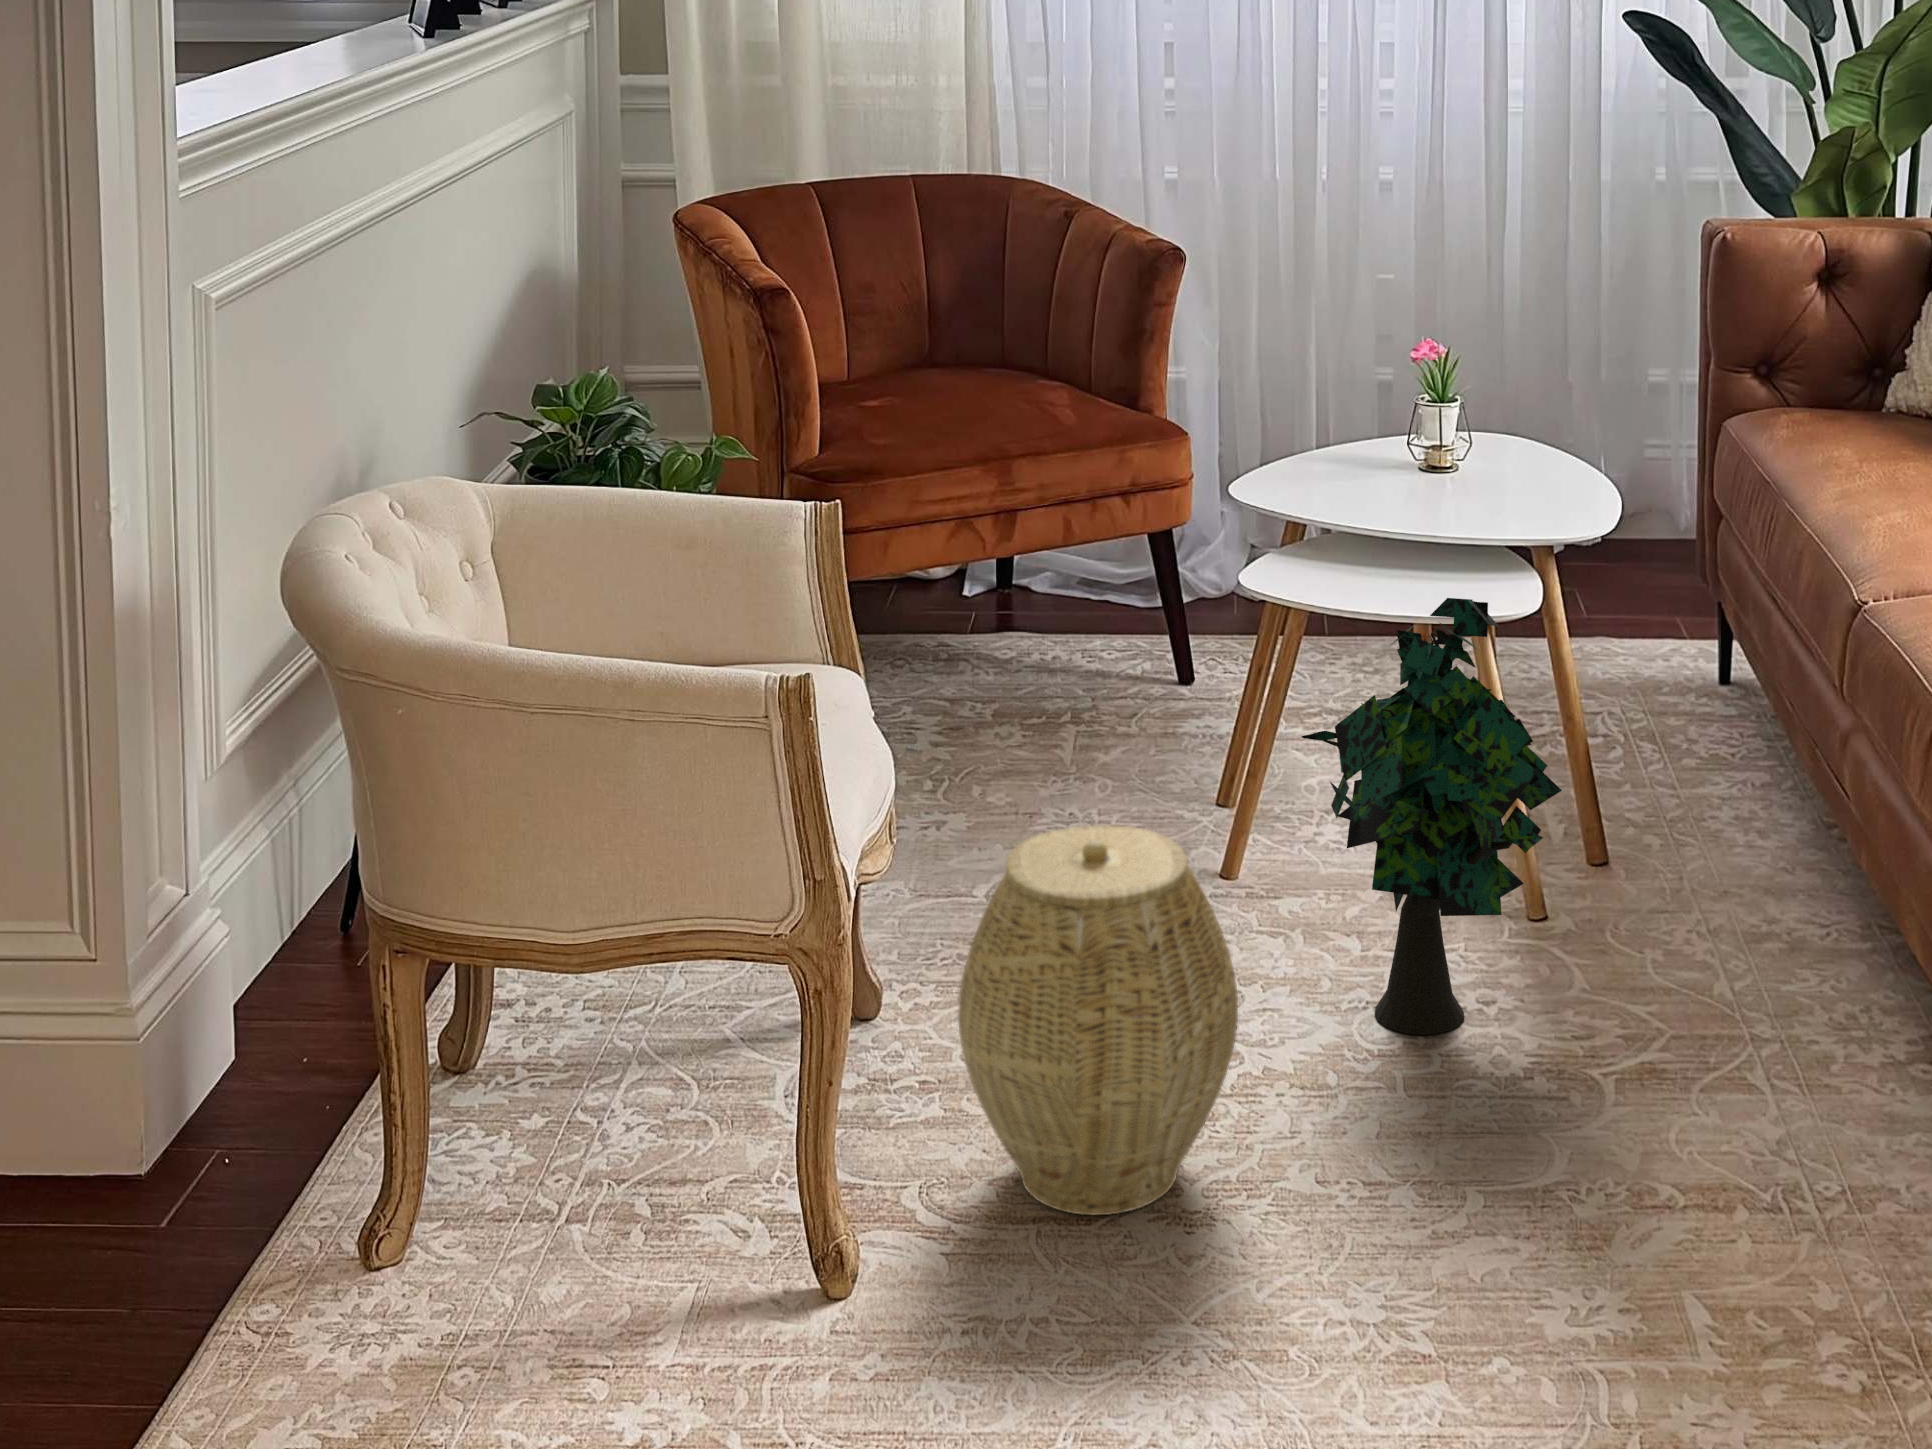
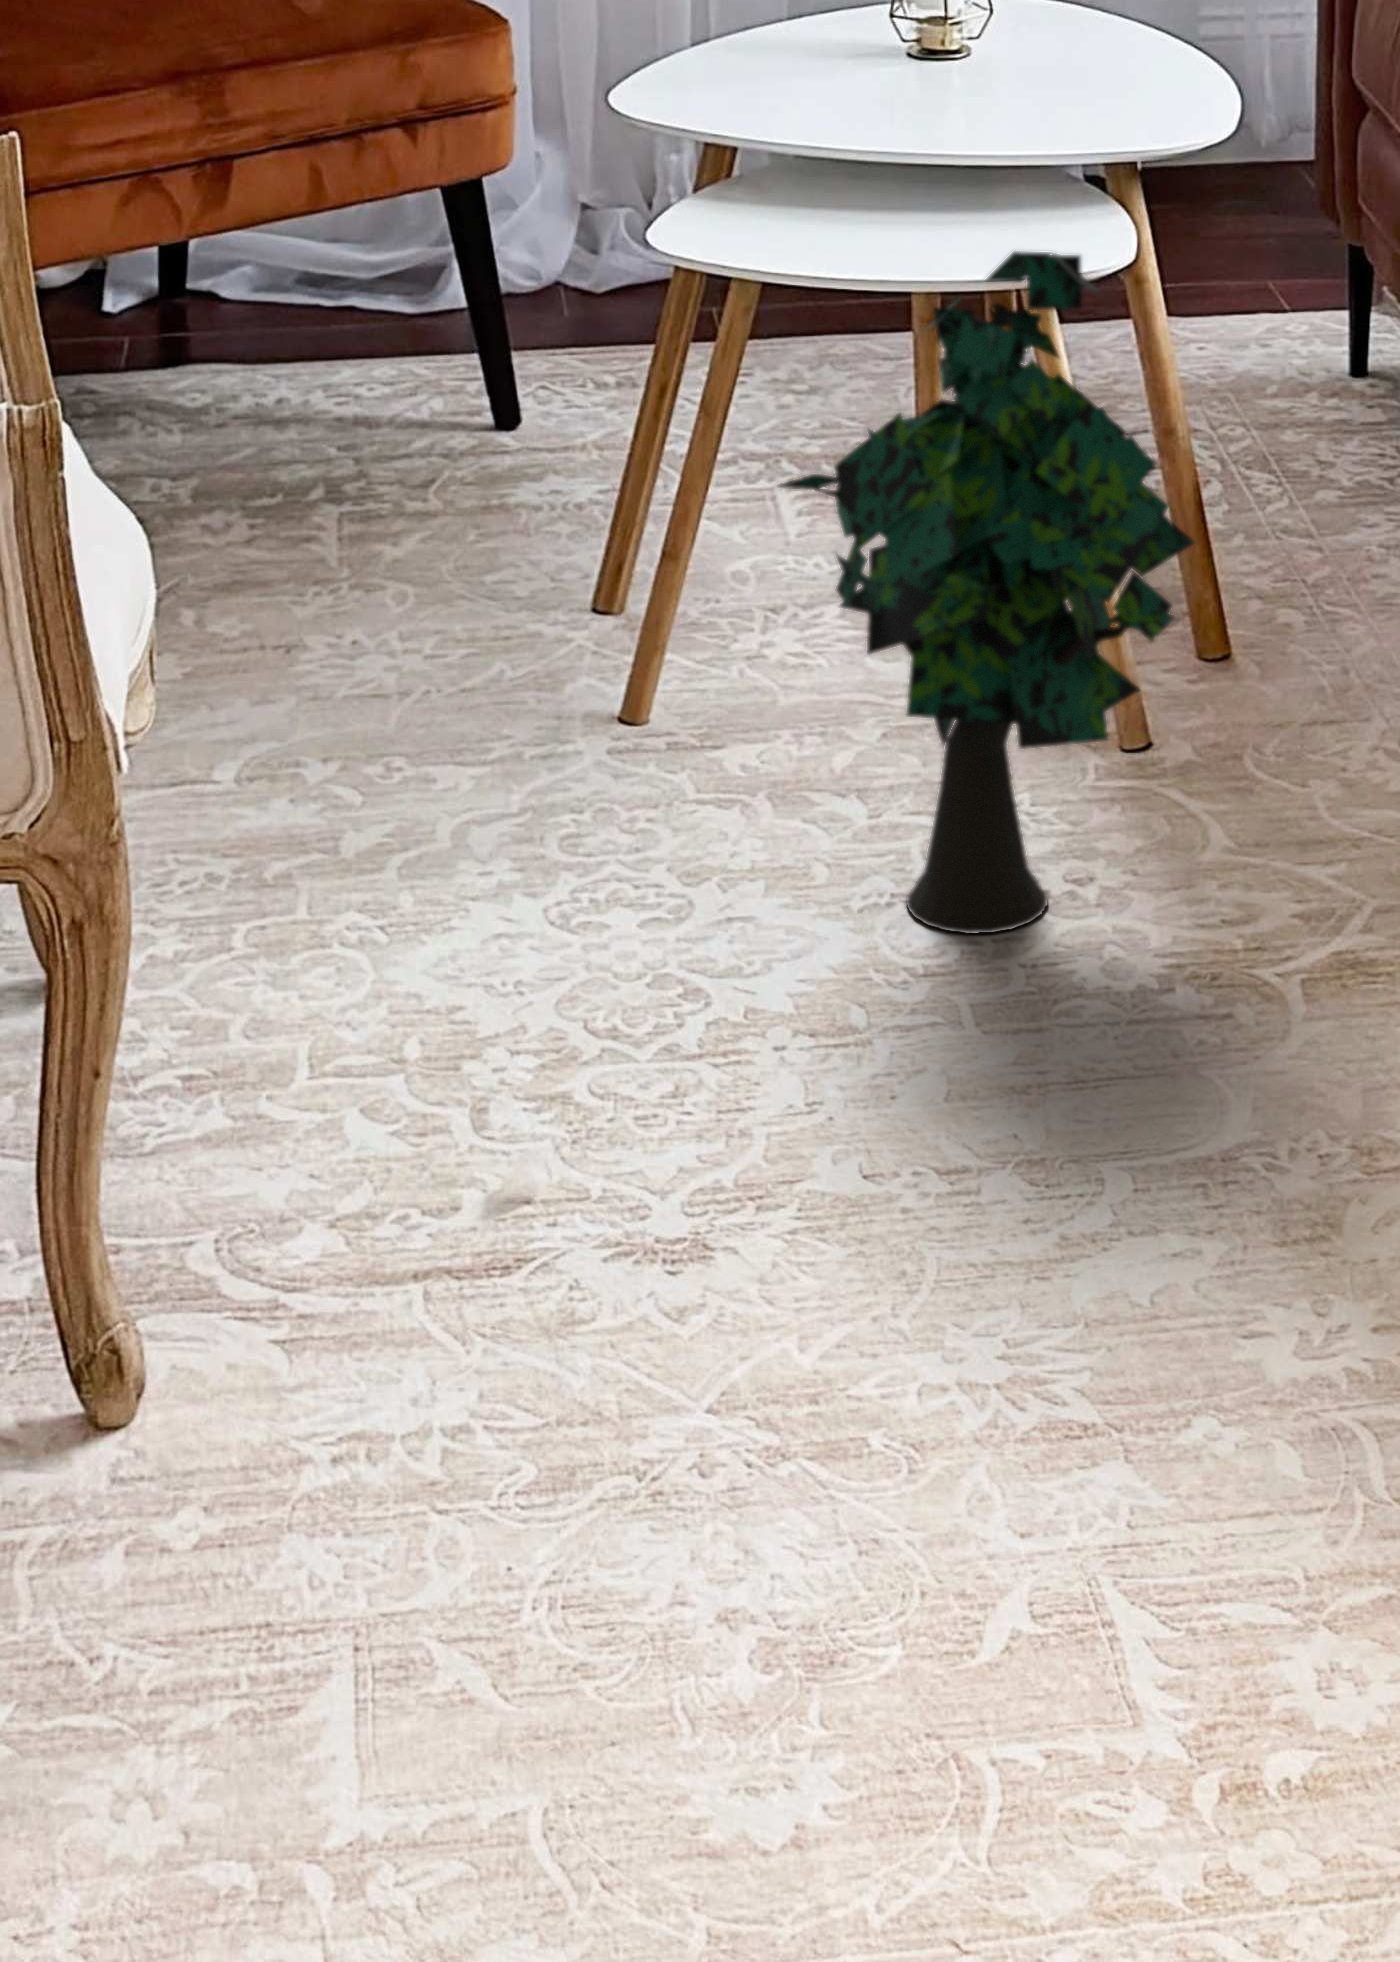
woven basket: present [958,825,1238,1215] -> none [269,644,730,1258]

